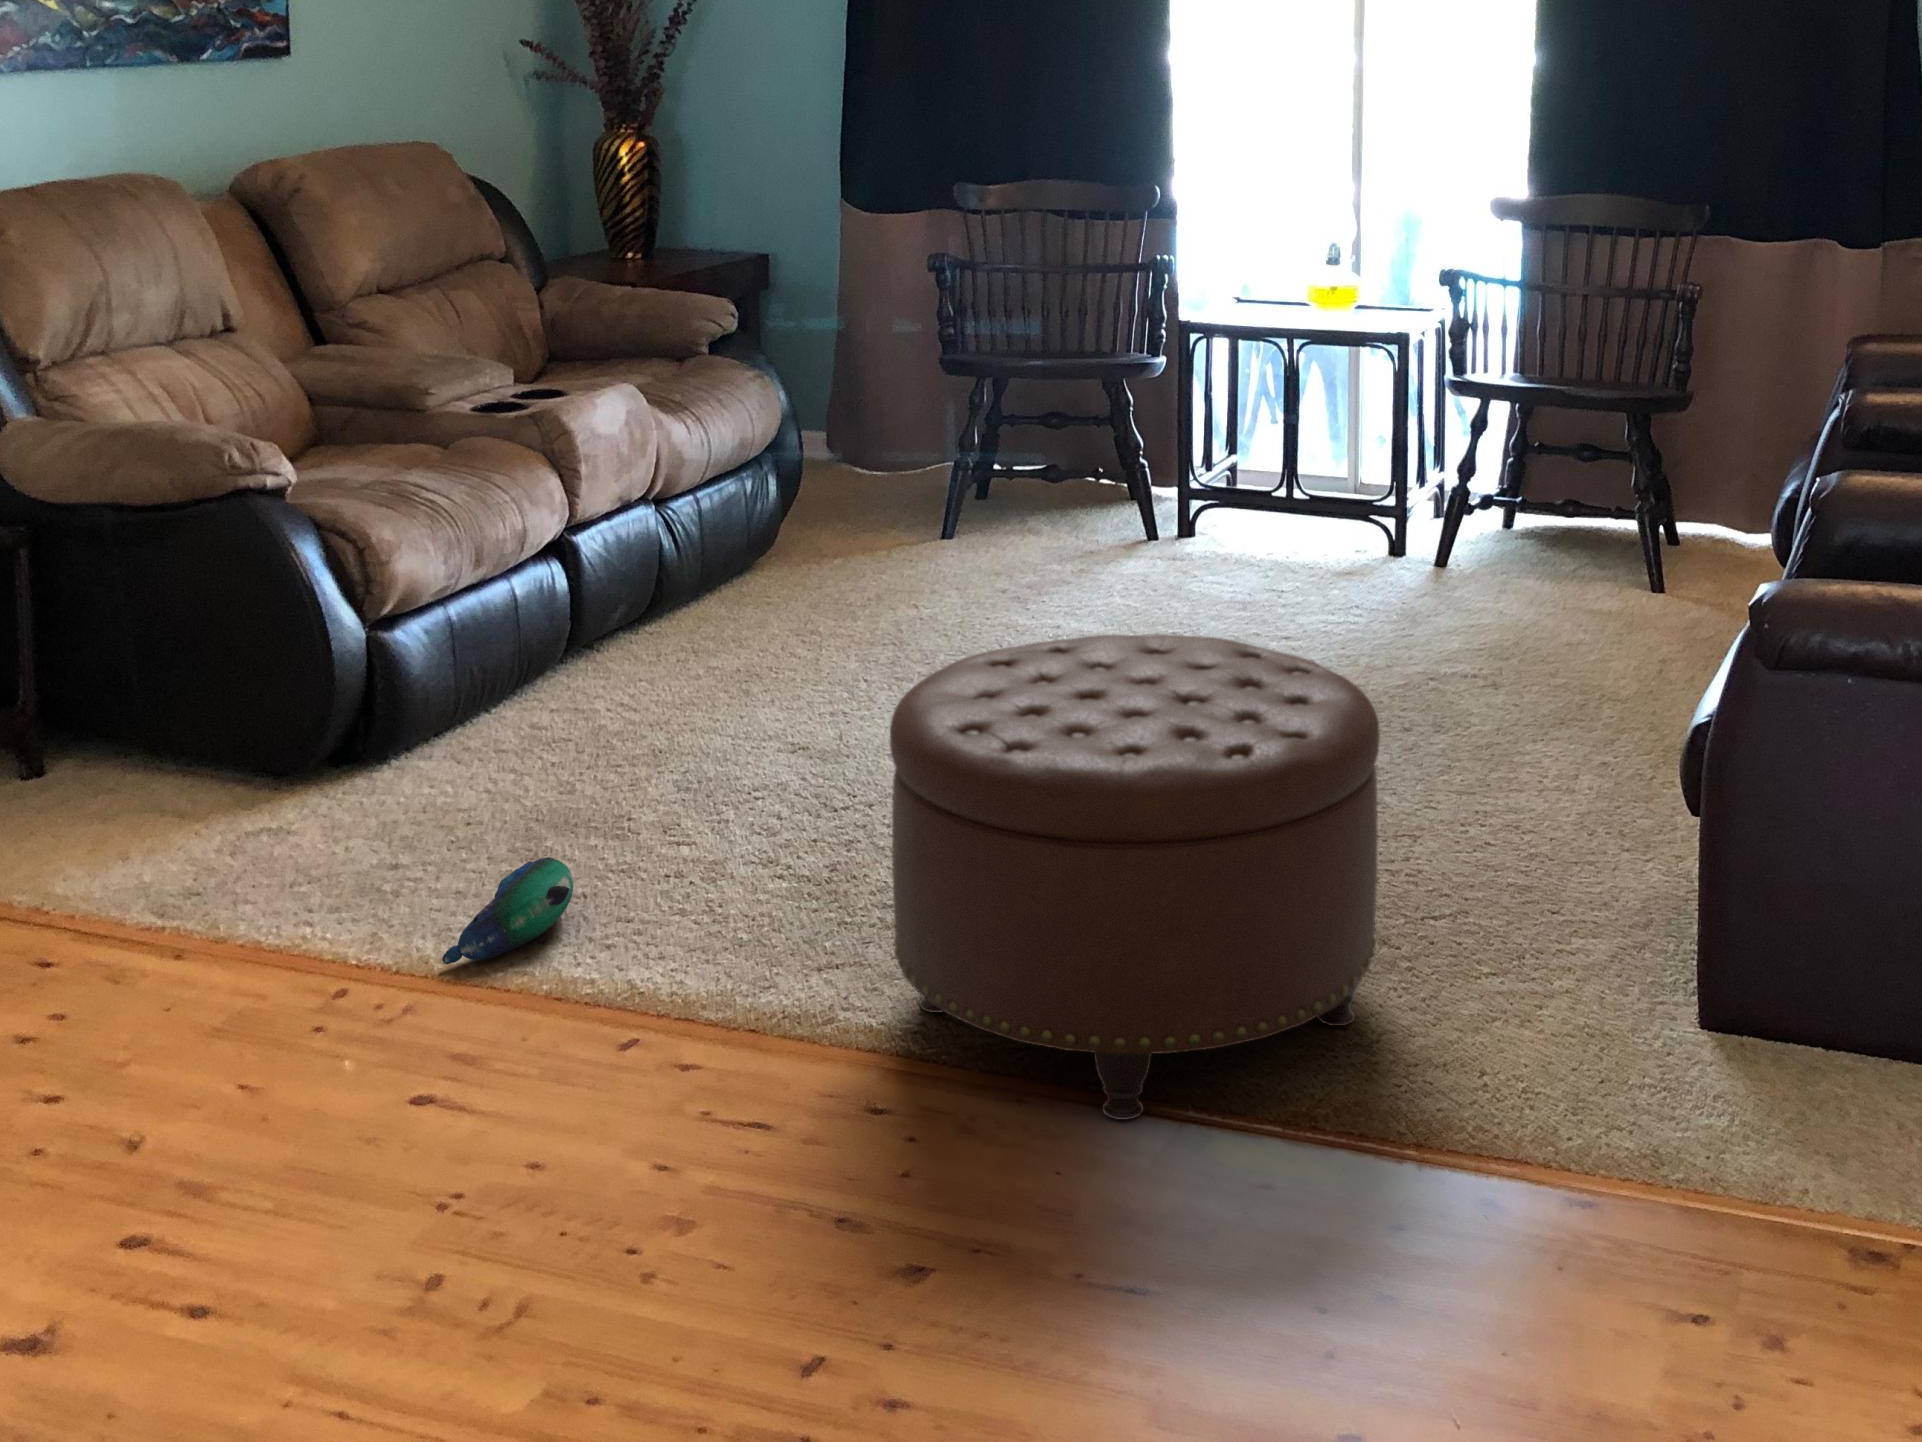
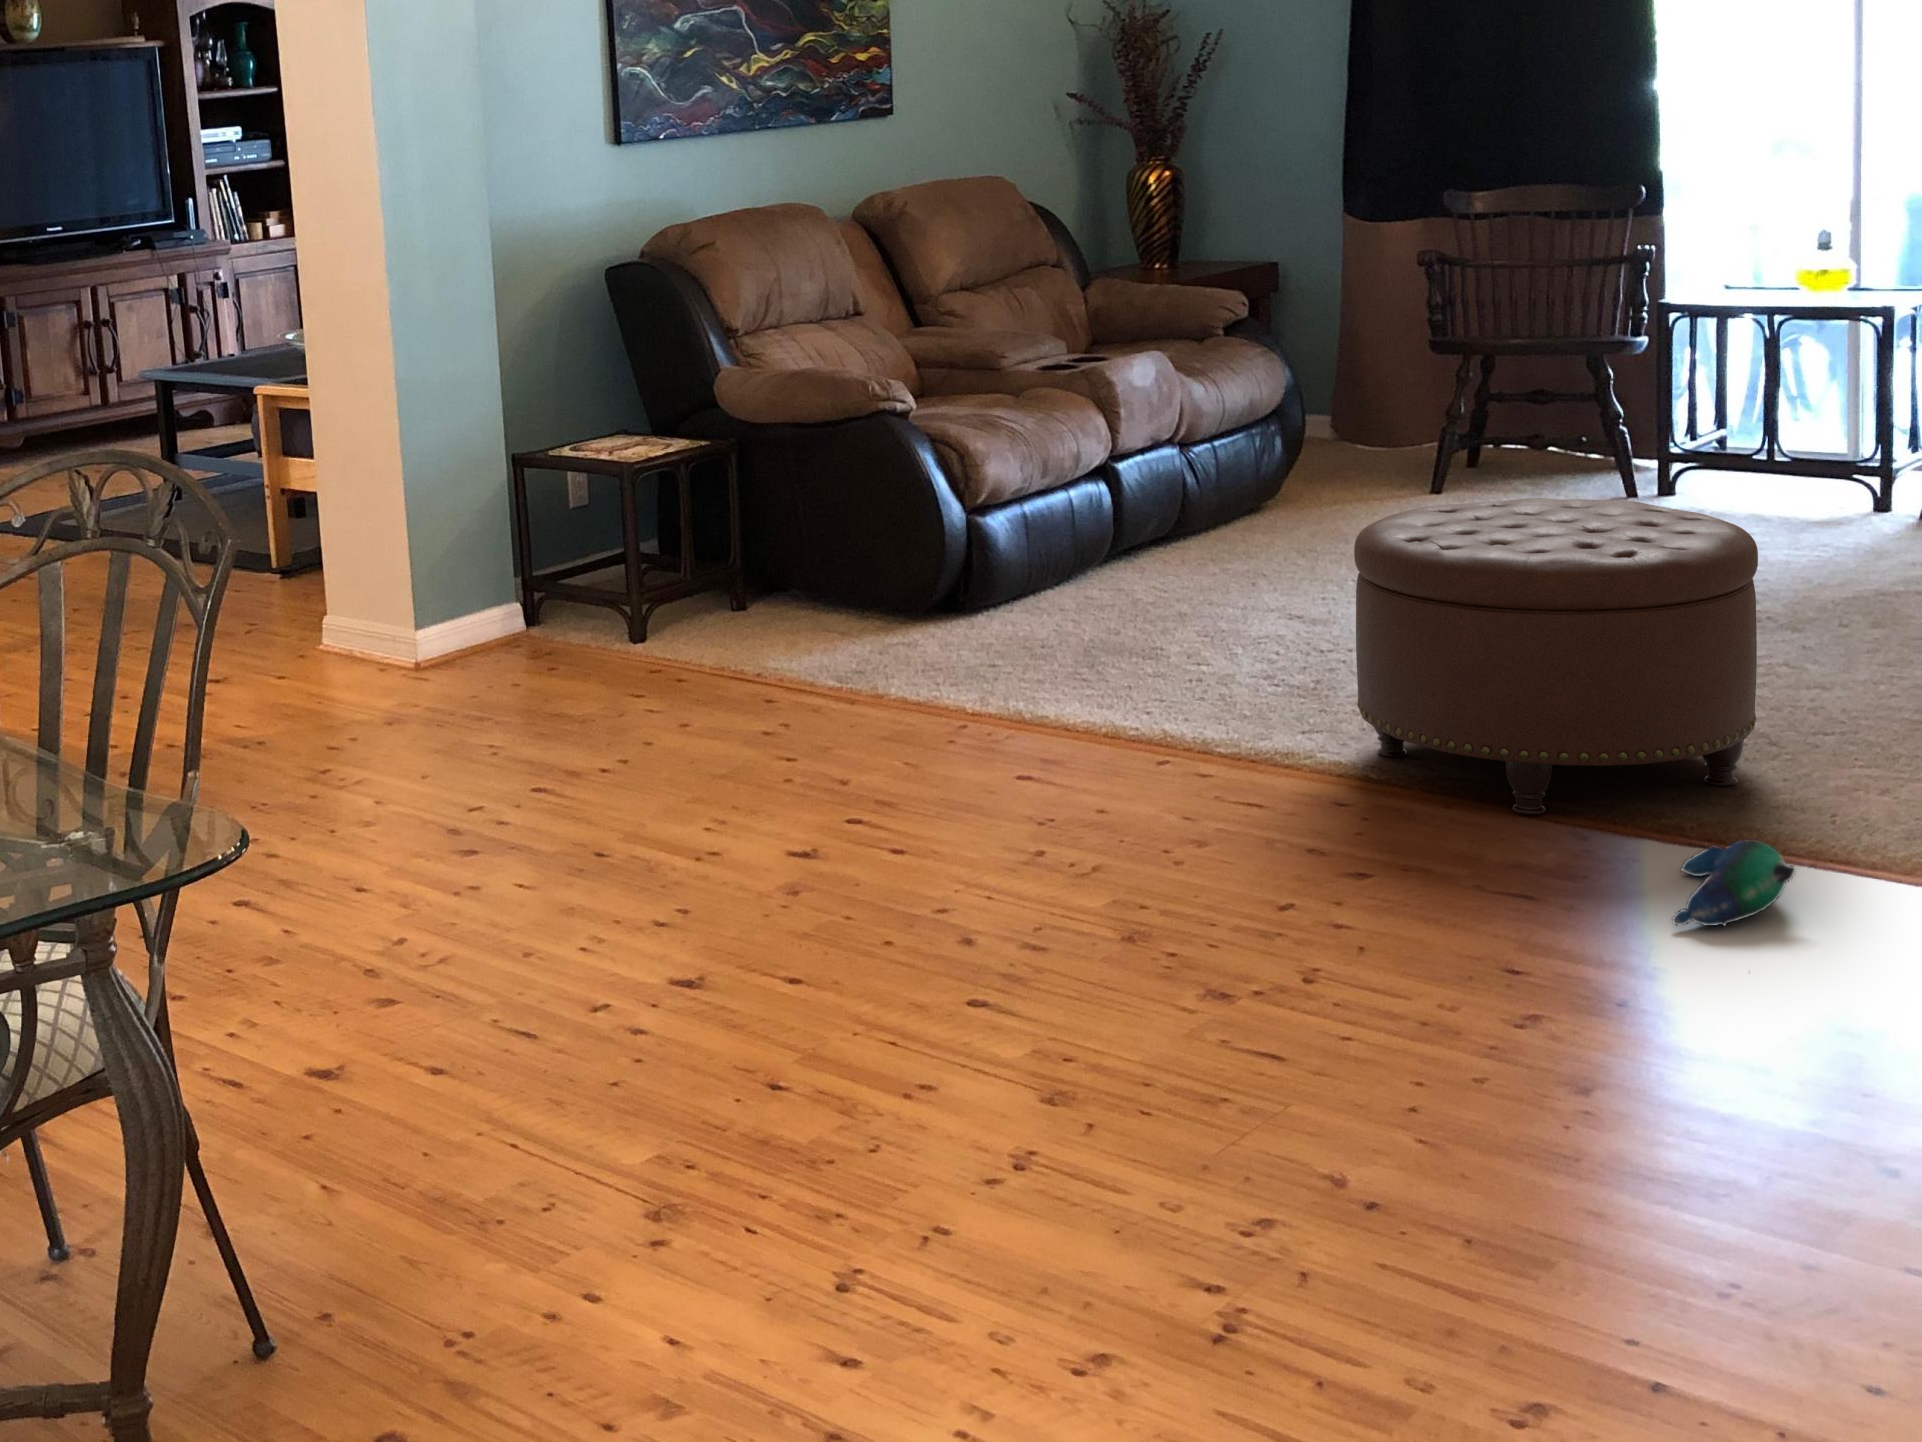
plush toy: present [442,857,573,964] -> present [1672,839,1796,926]

